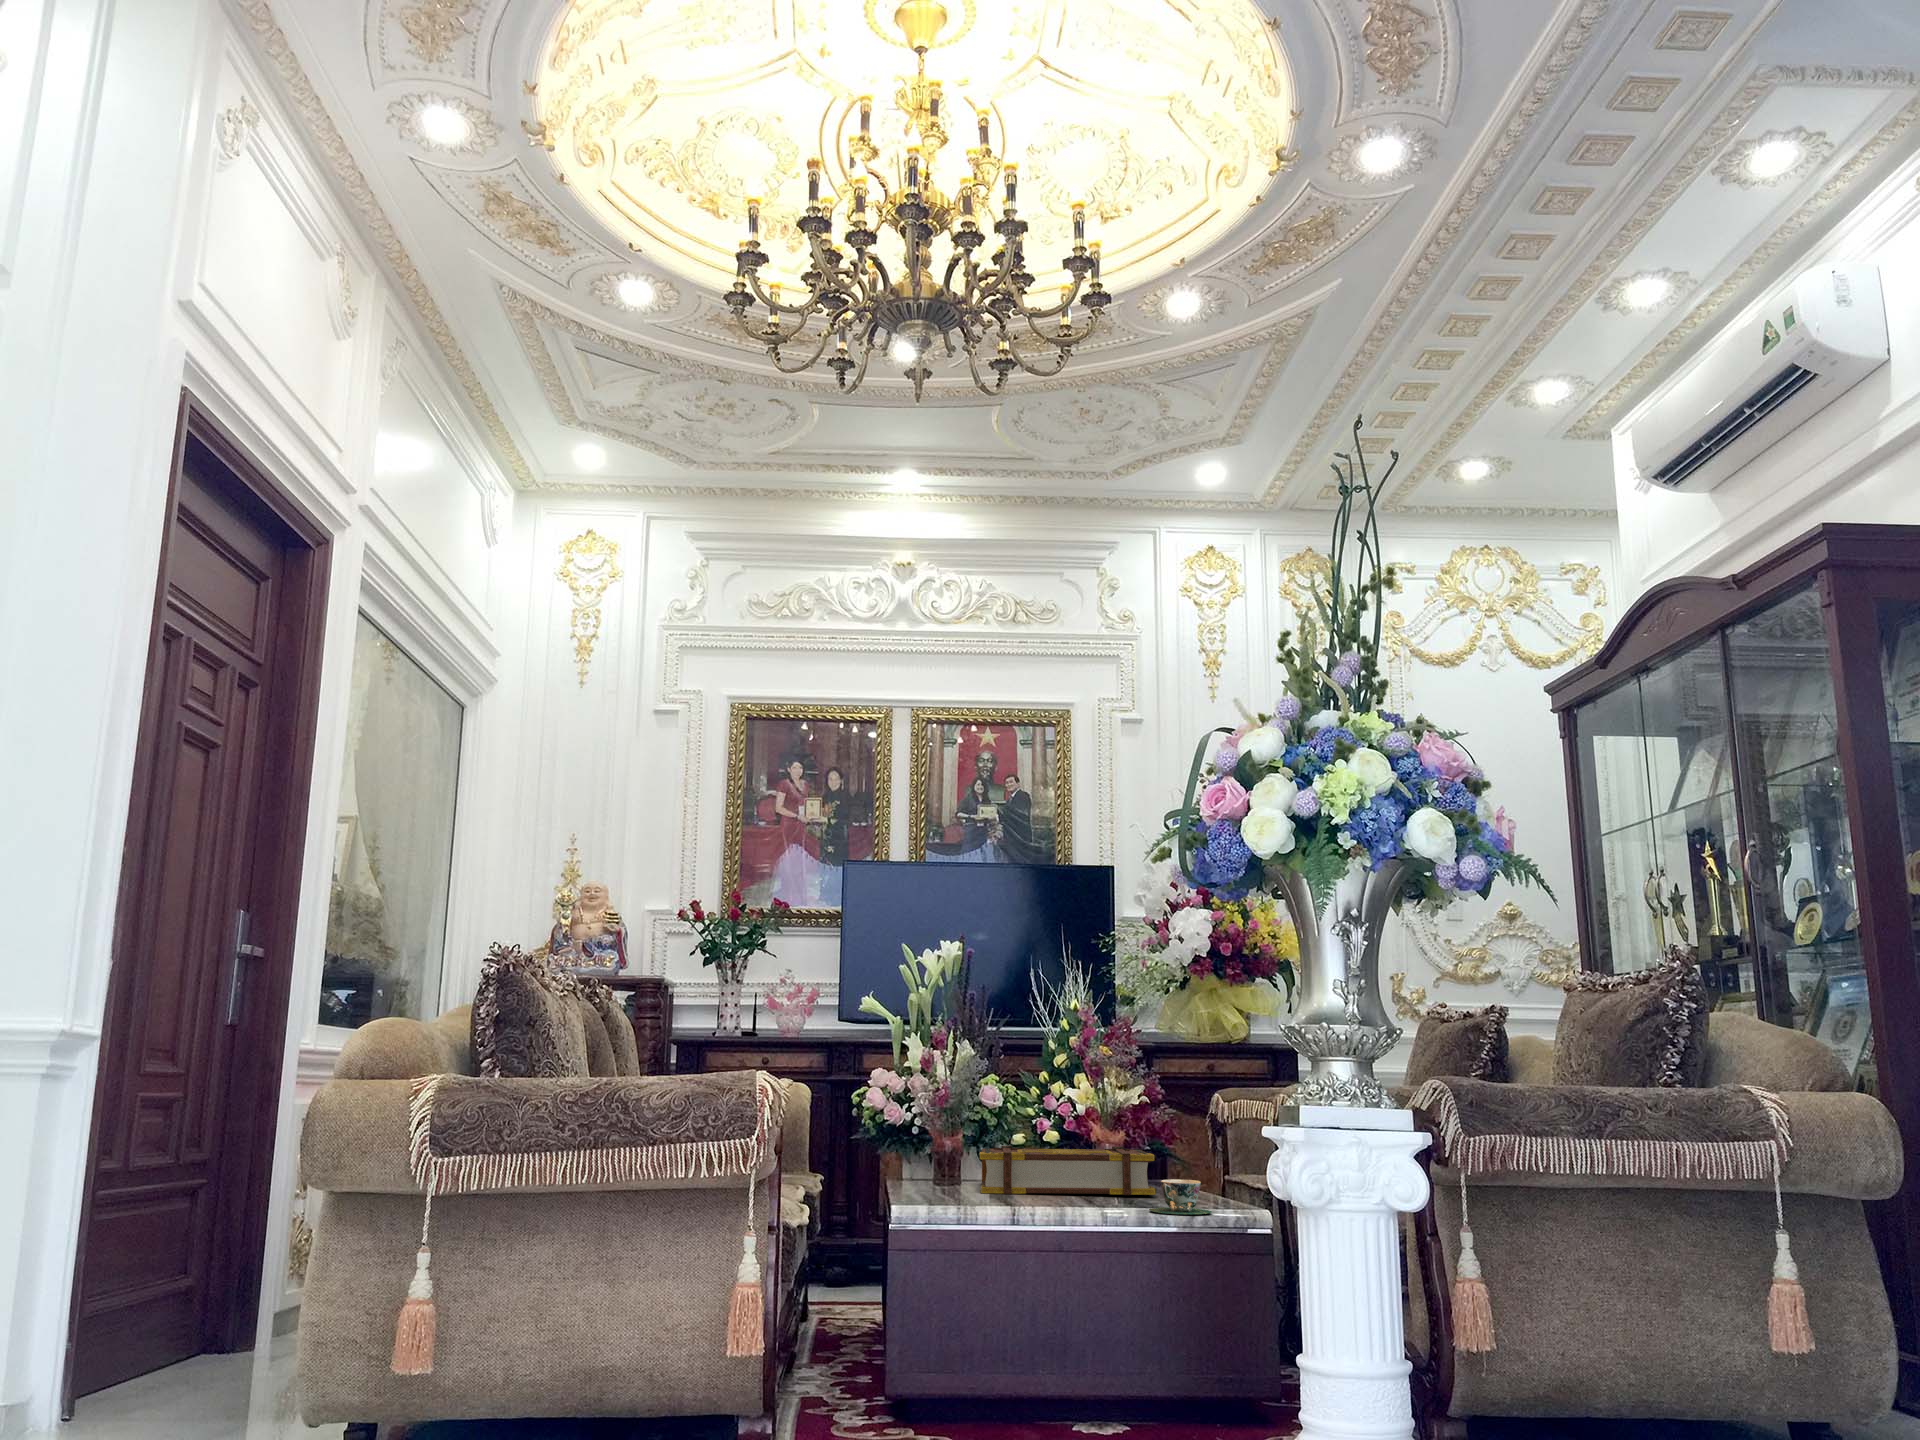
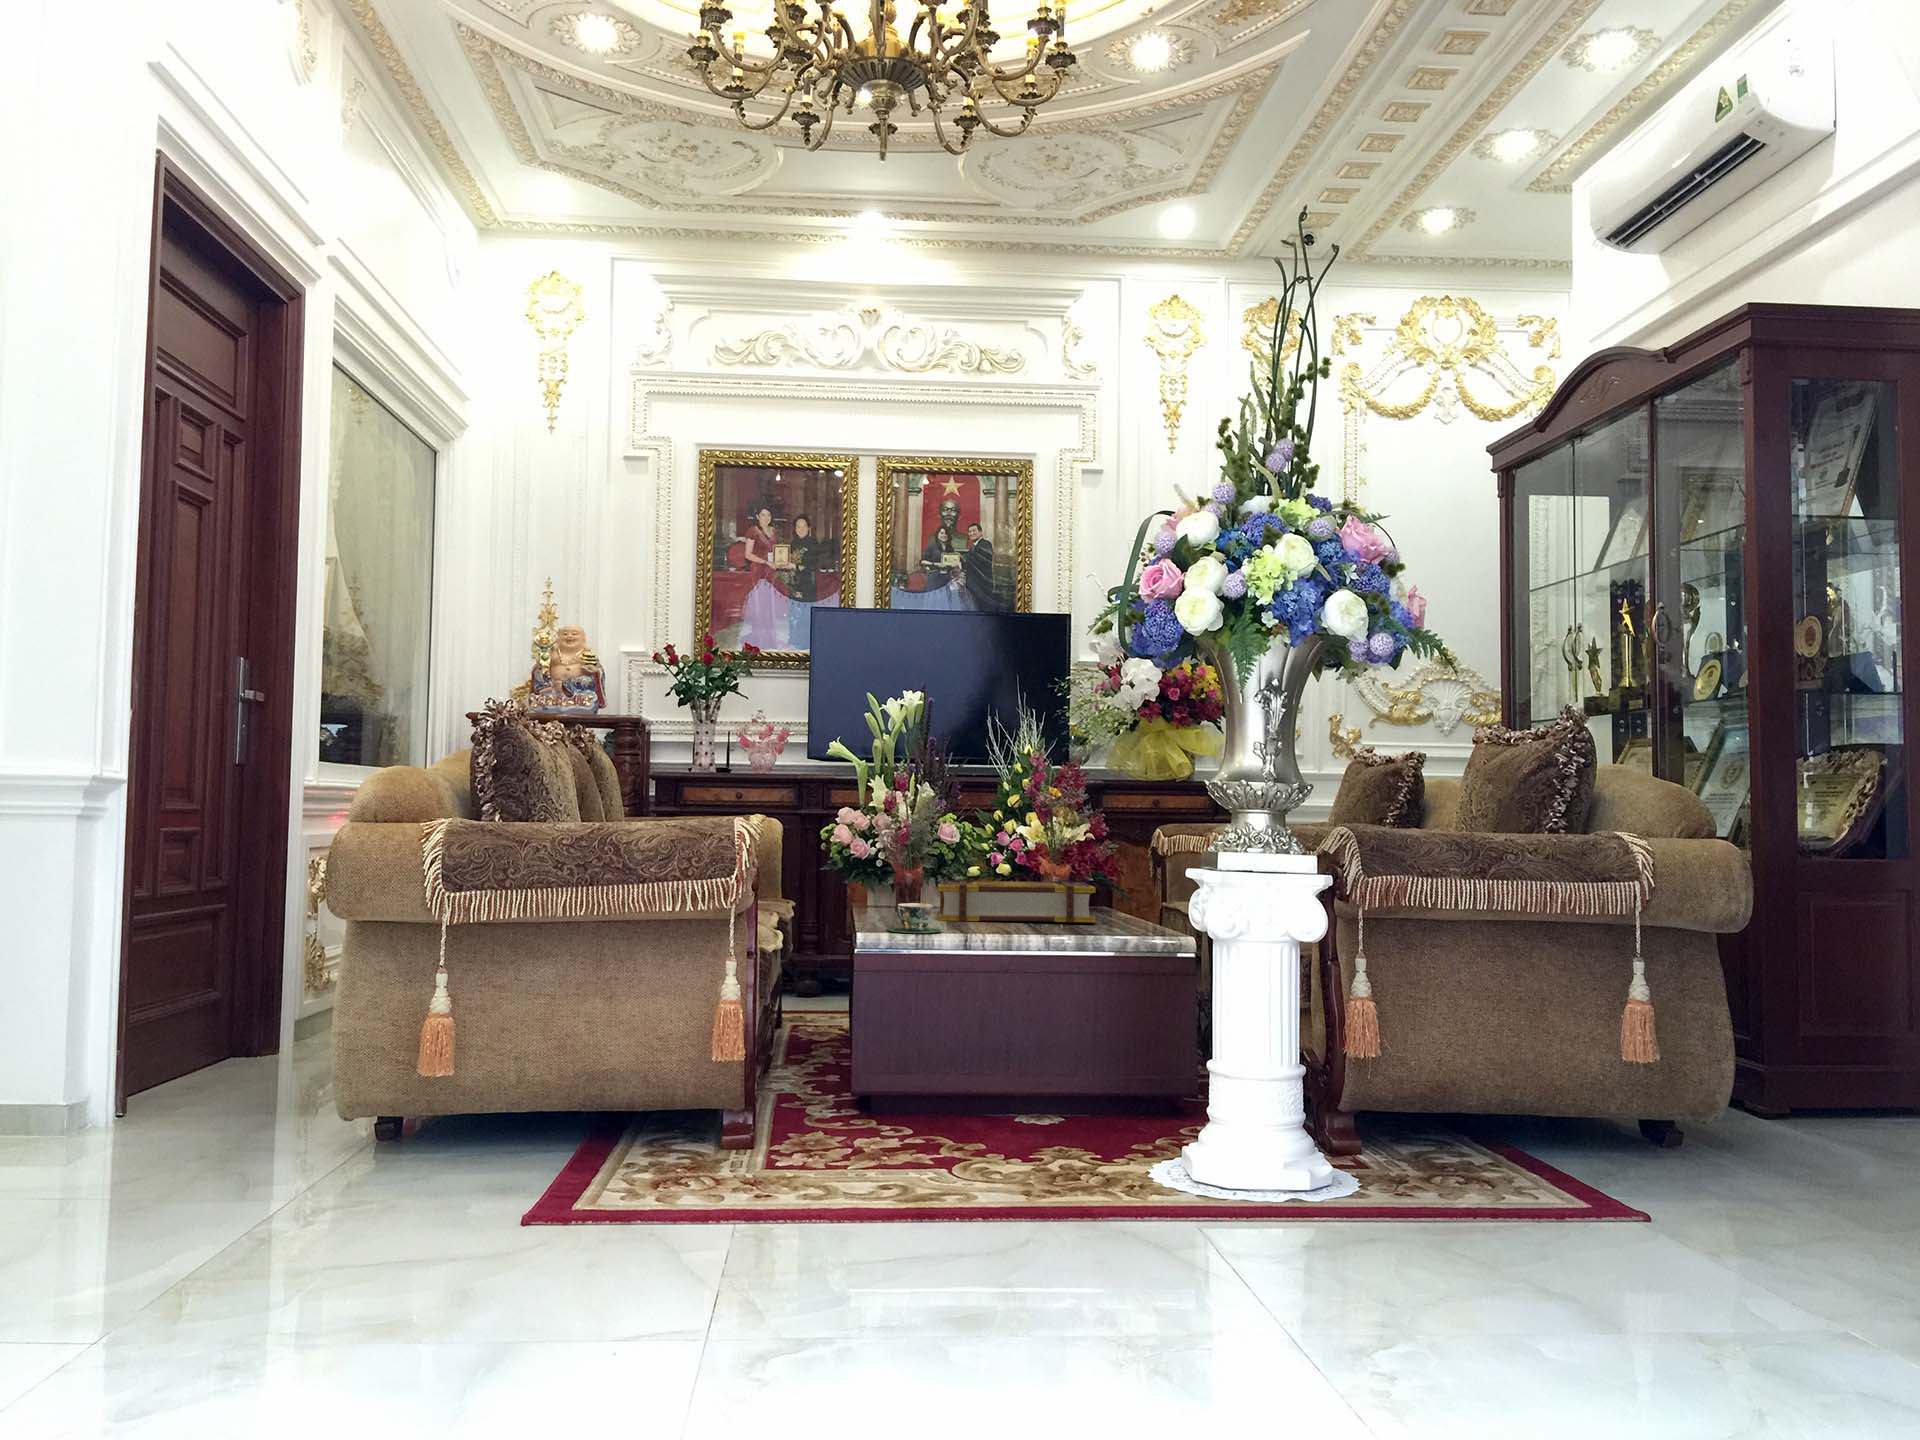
teacup: present [1149,1179,1212,1214] -> present [886,903,941,933]

